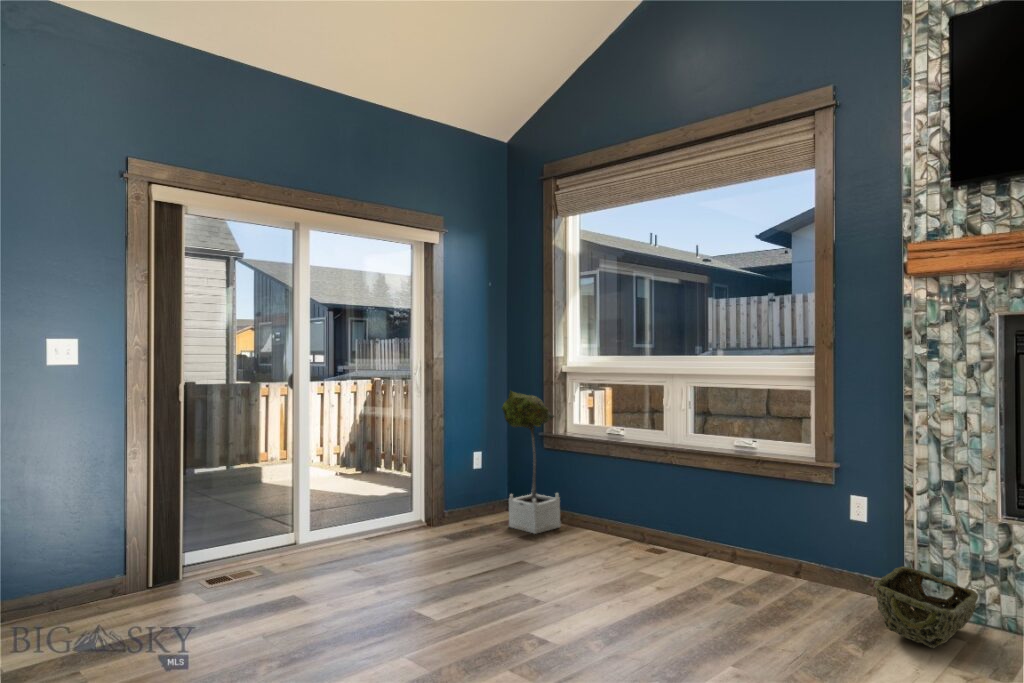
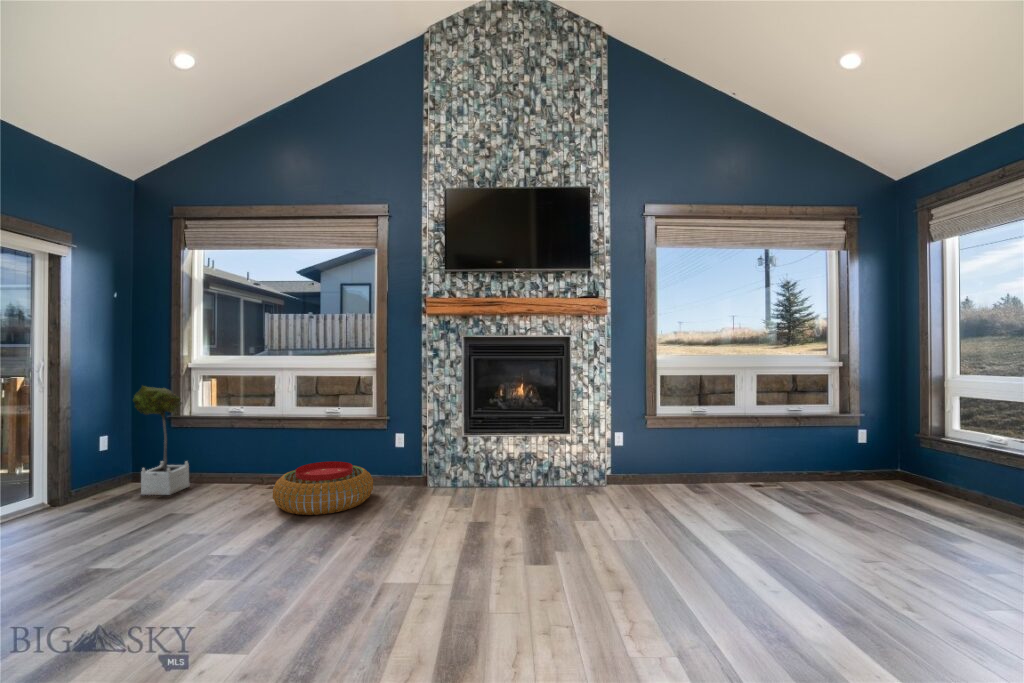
pouf: none [640,525,802,616] -> present [273,461,373,515]
woven basket: present [874,566,978,648] -> none [412,466,455,502]

